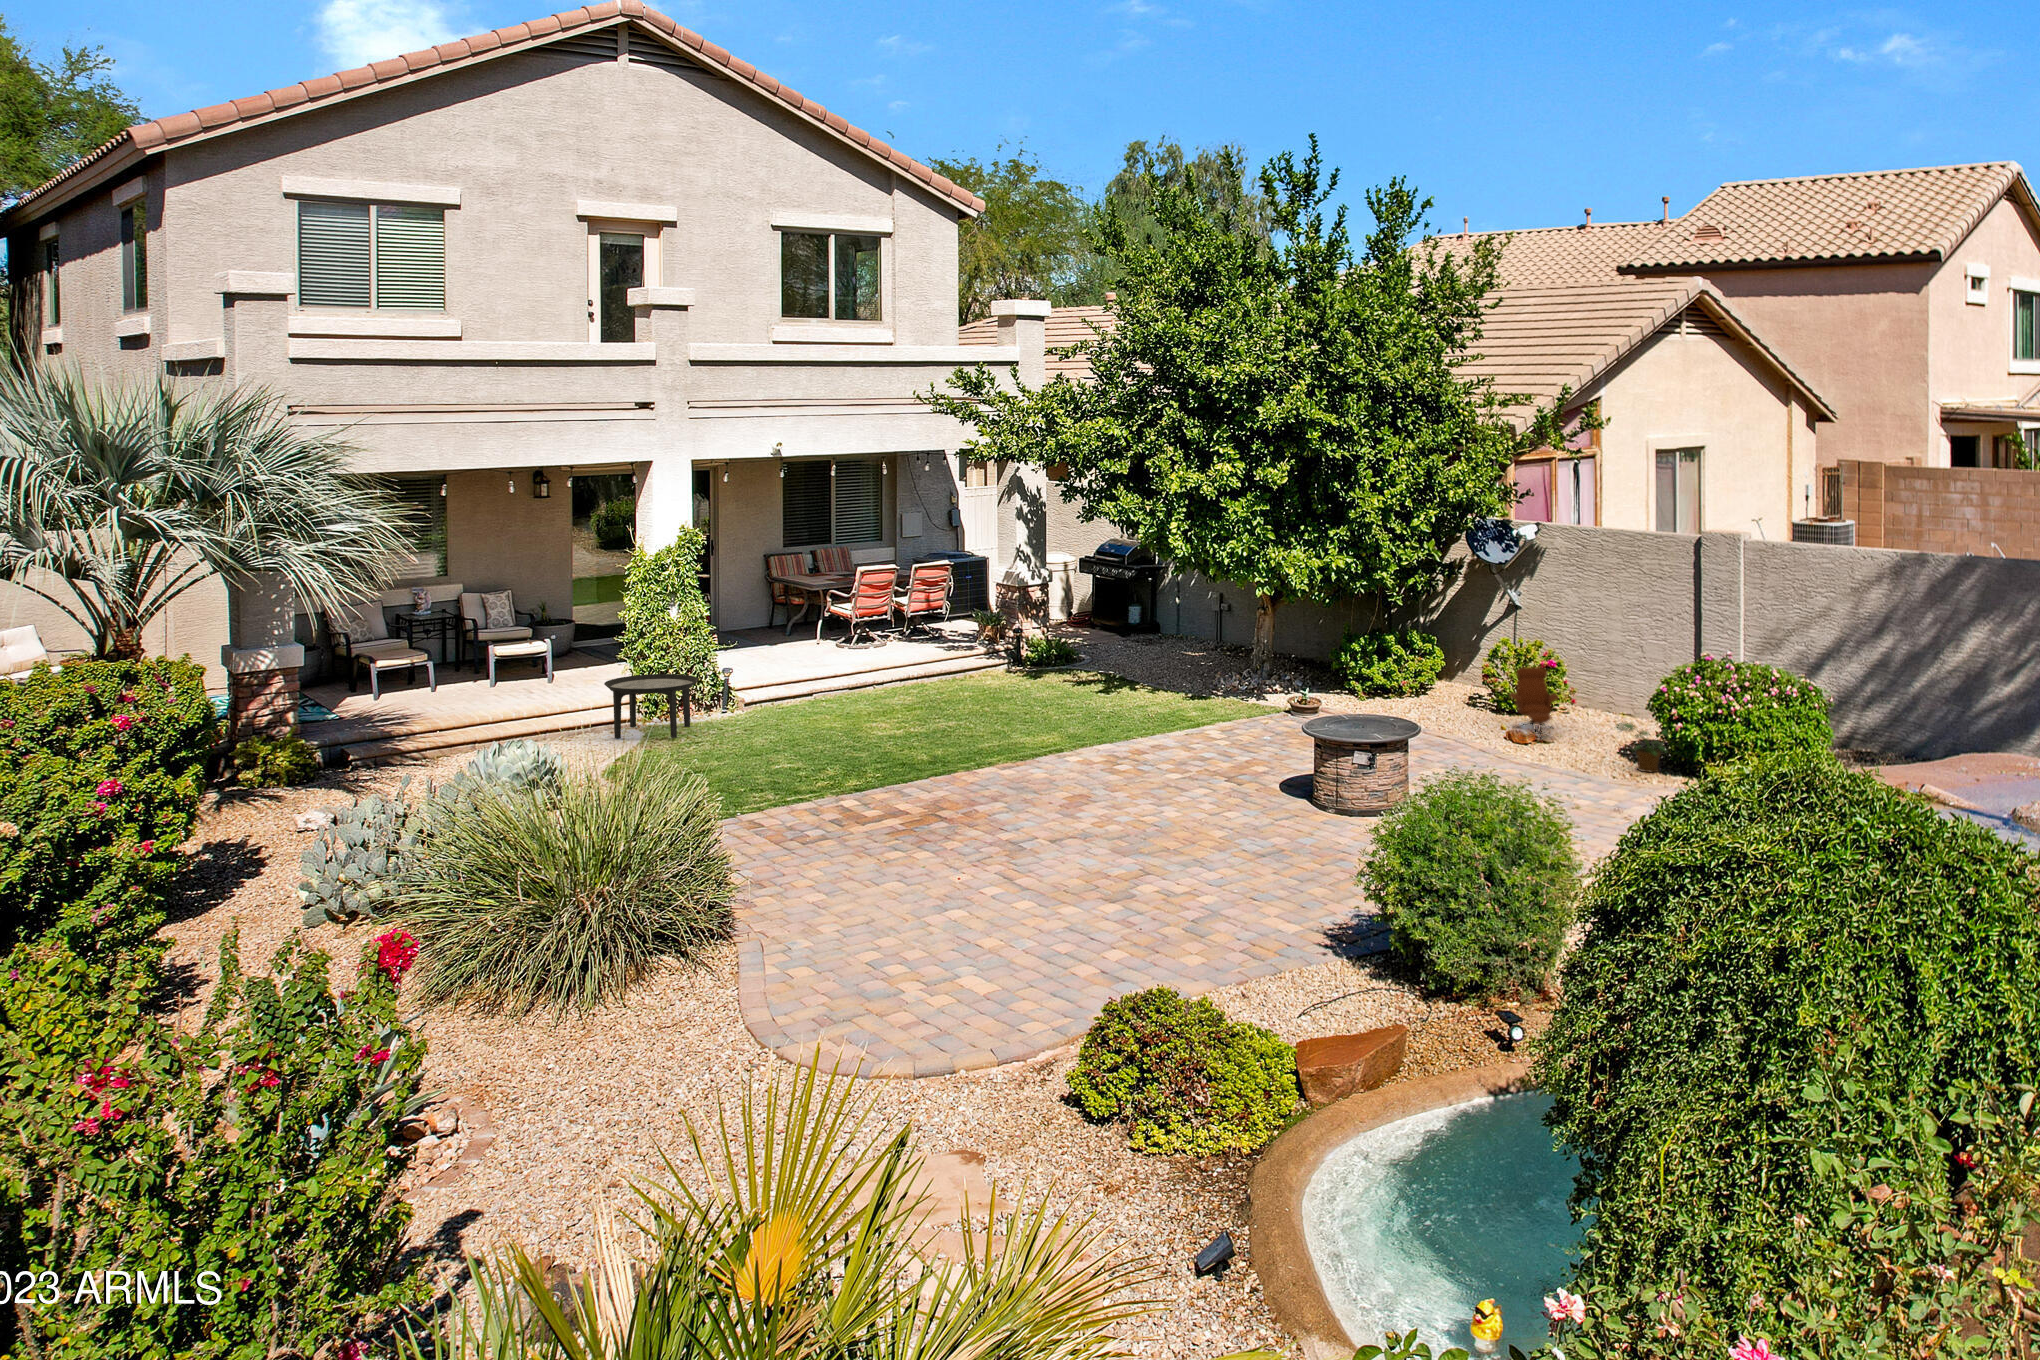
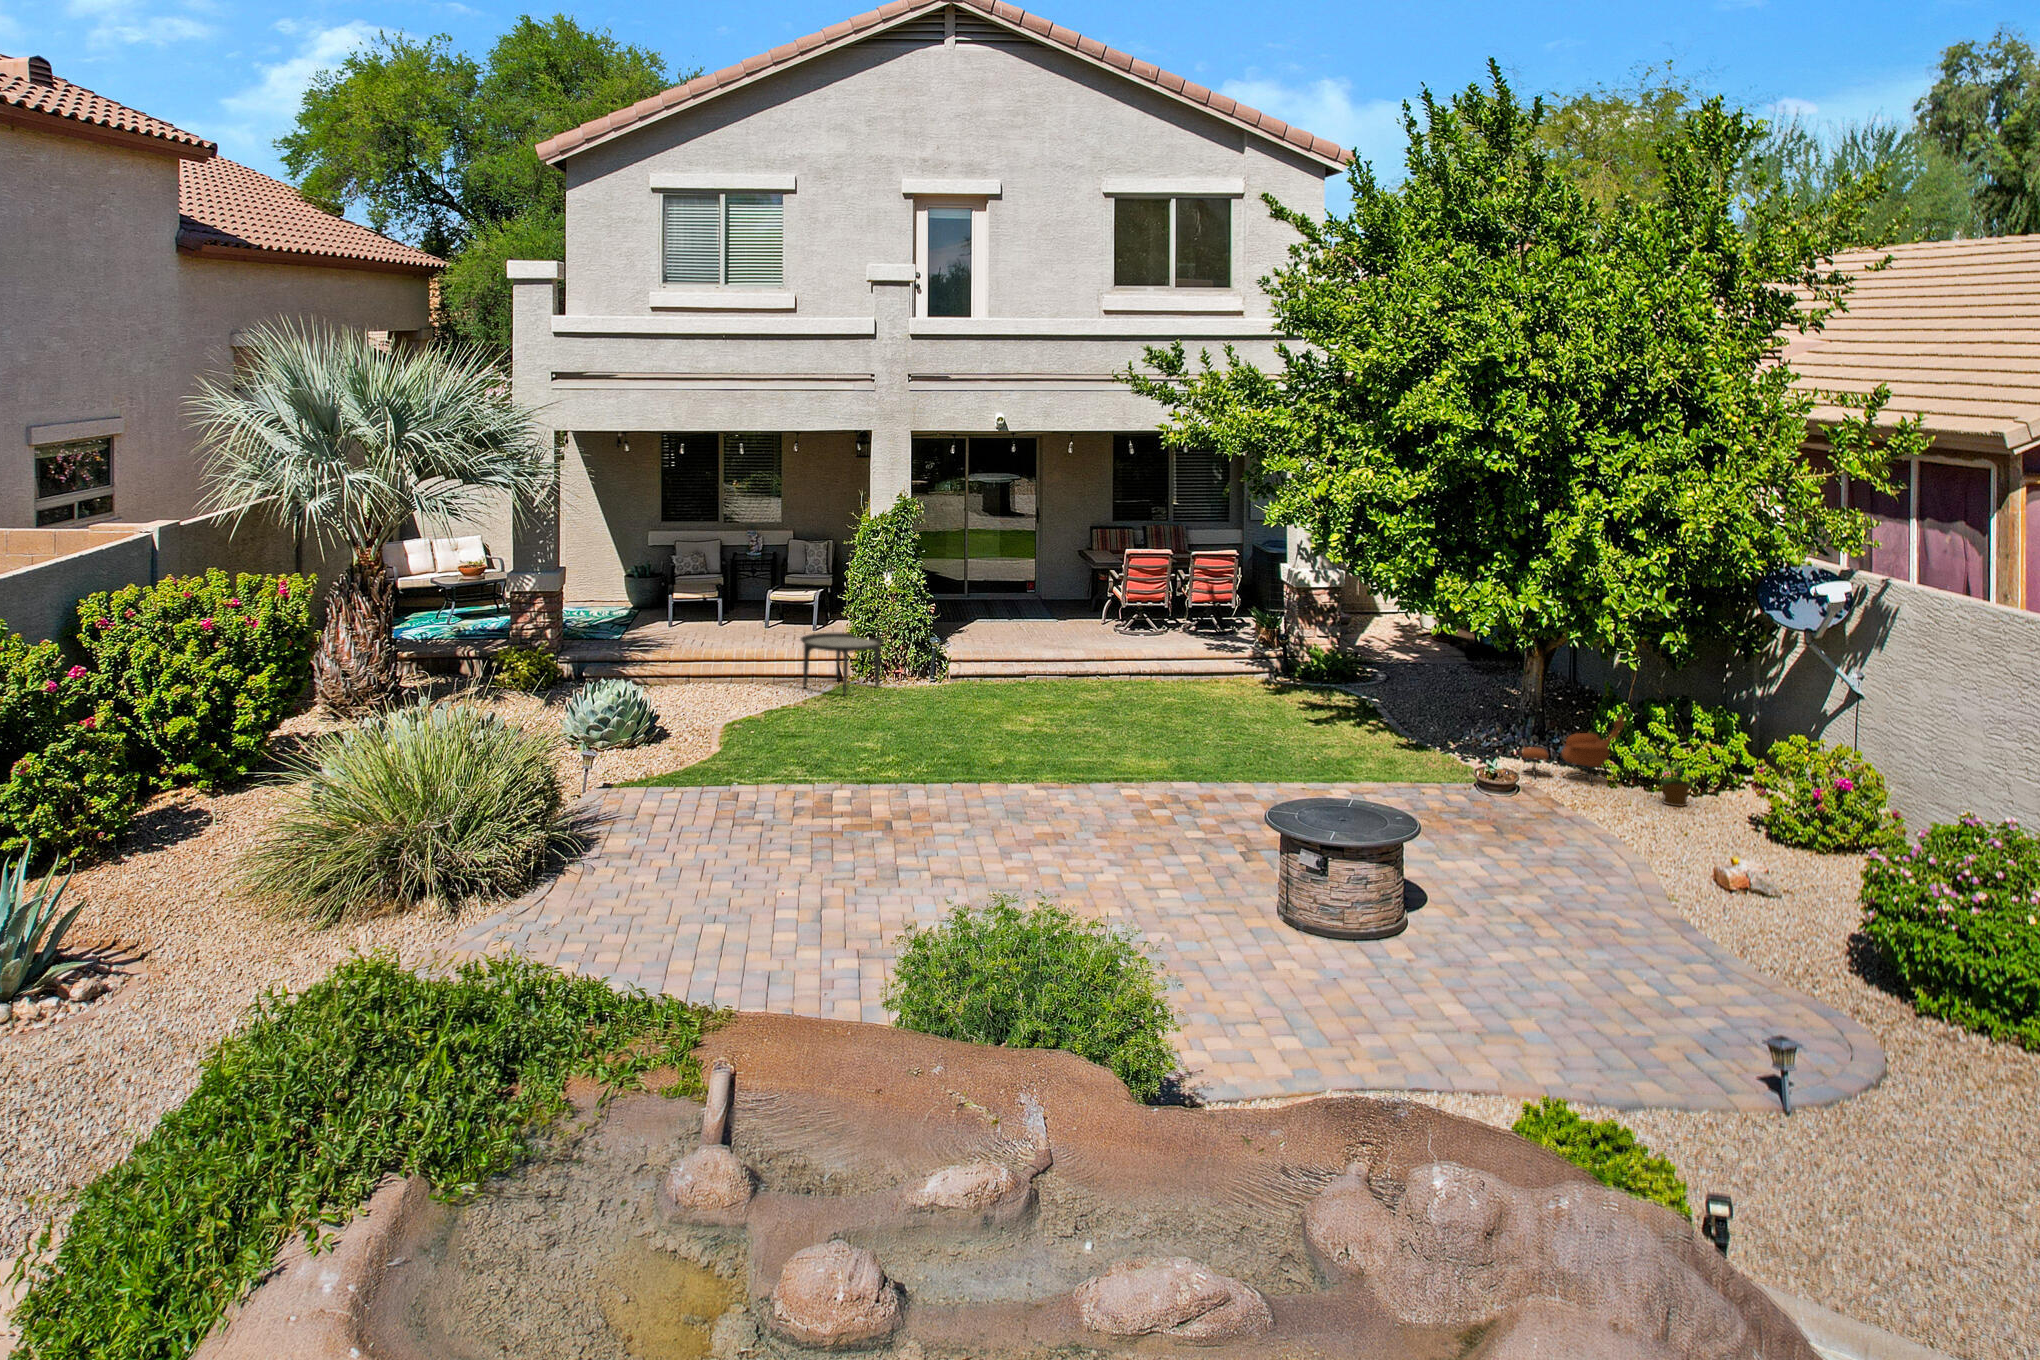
lounge chair: present [1509,667,1559,739] -> present [1522,715,1624,783]
potted plant: present [1616,723,1670,772] -> present [1636,752,1693,806]

